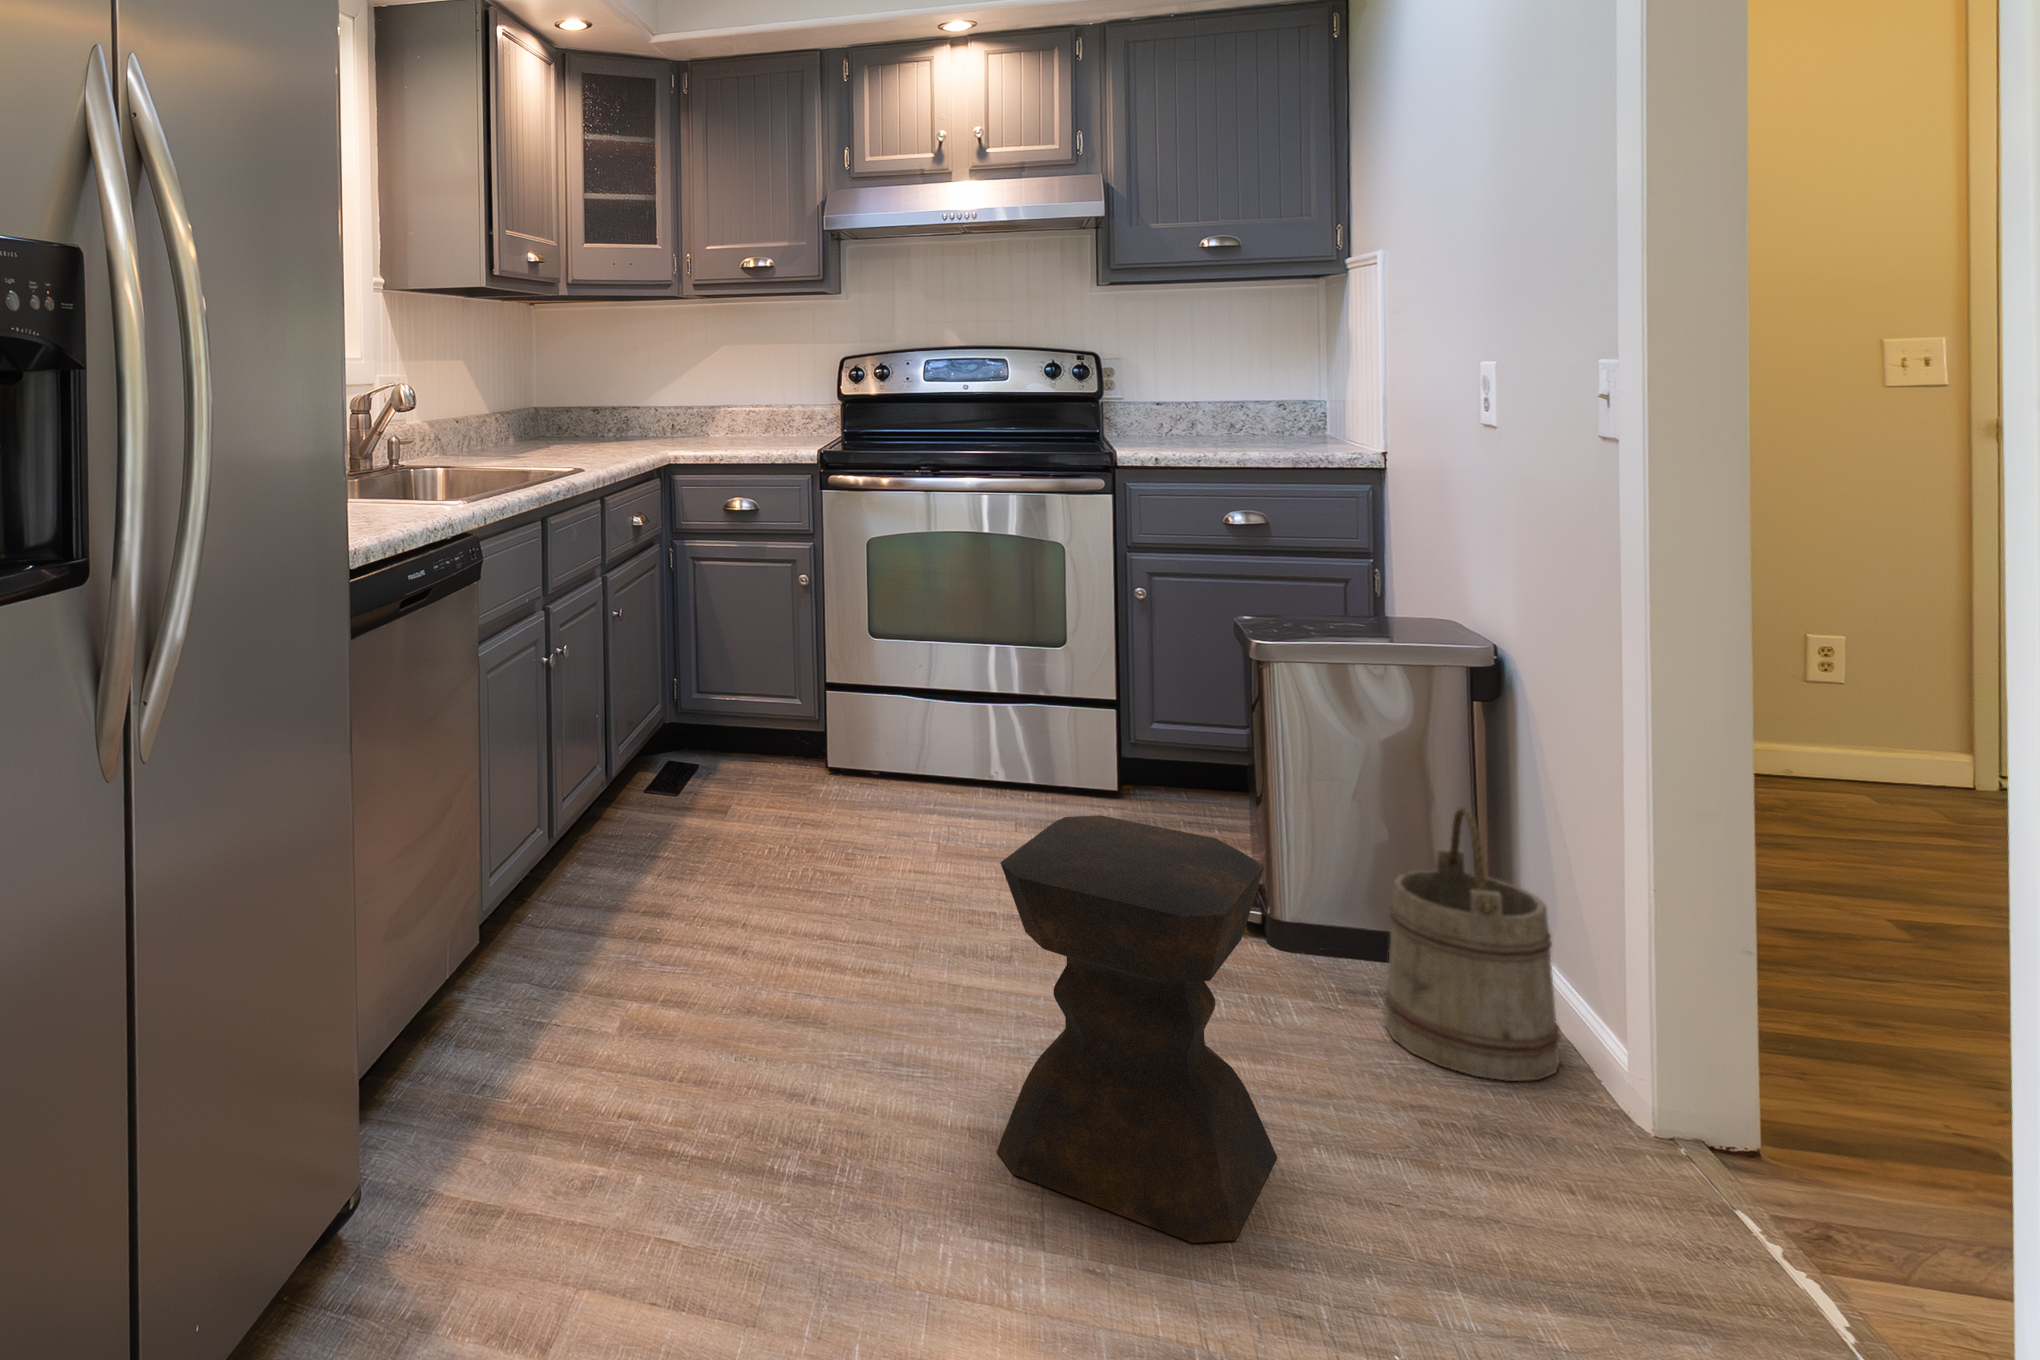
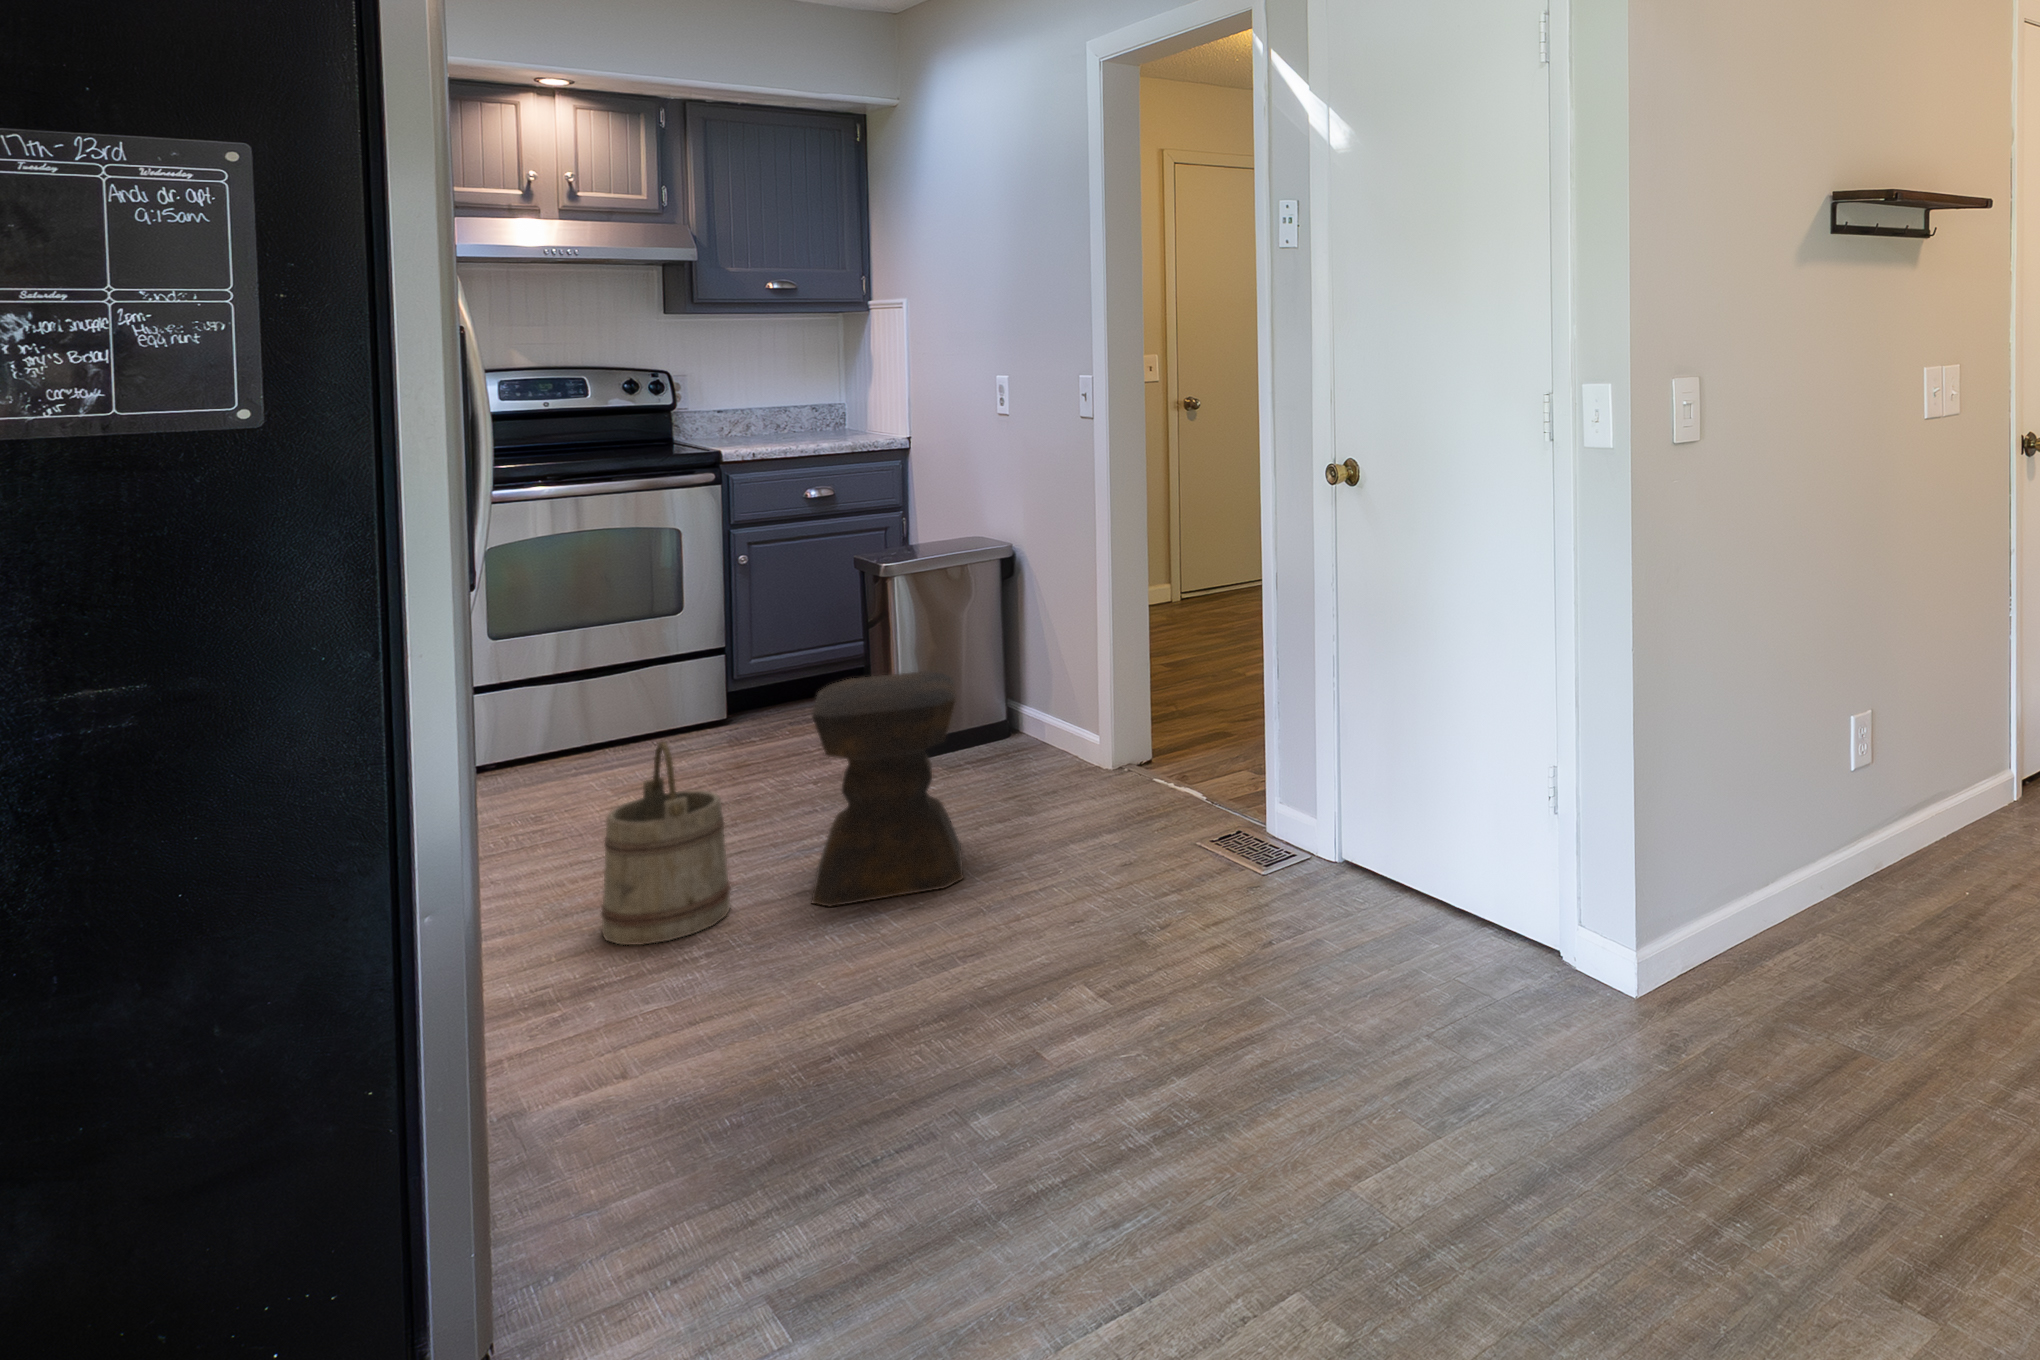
bucket: present [1384,807,1560,1081] -> present [601,742,731,945]

